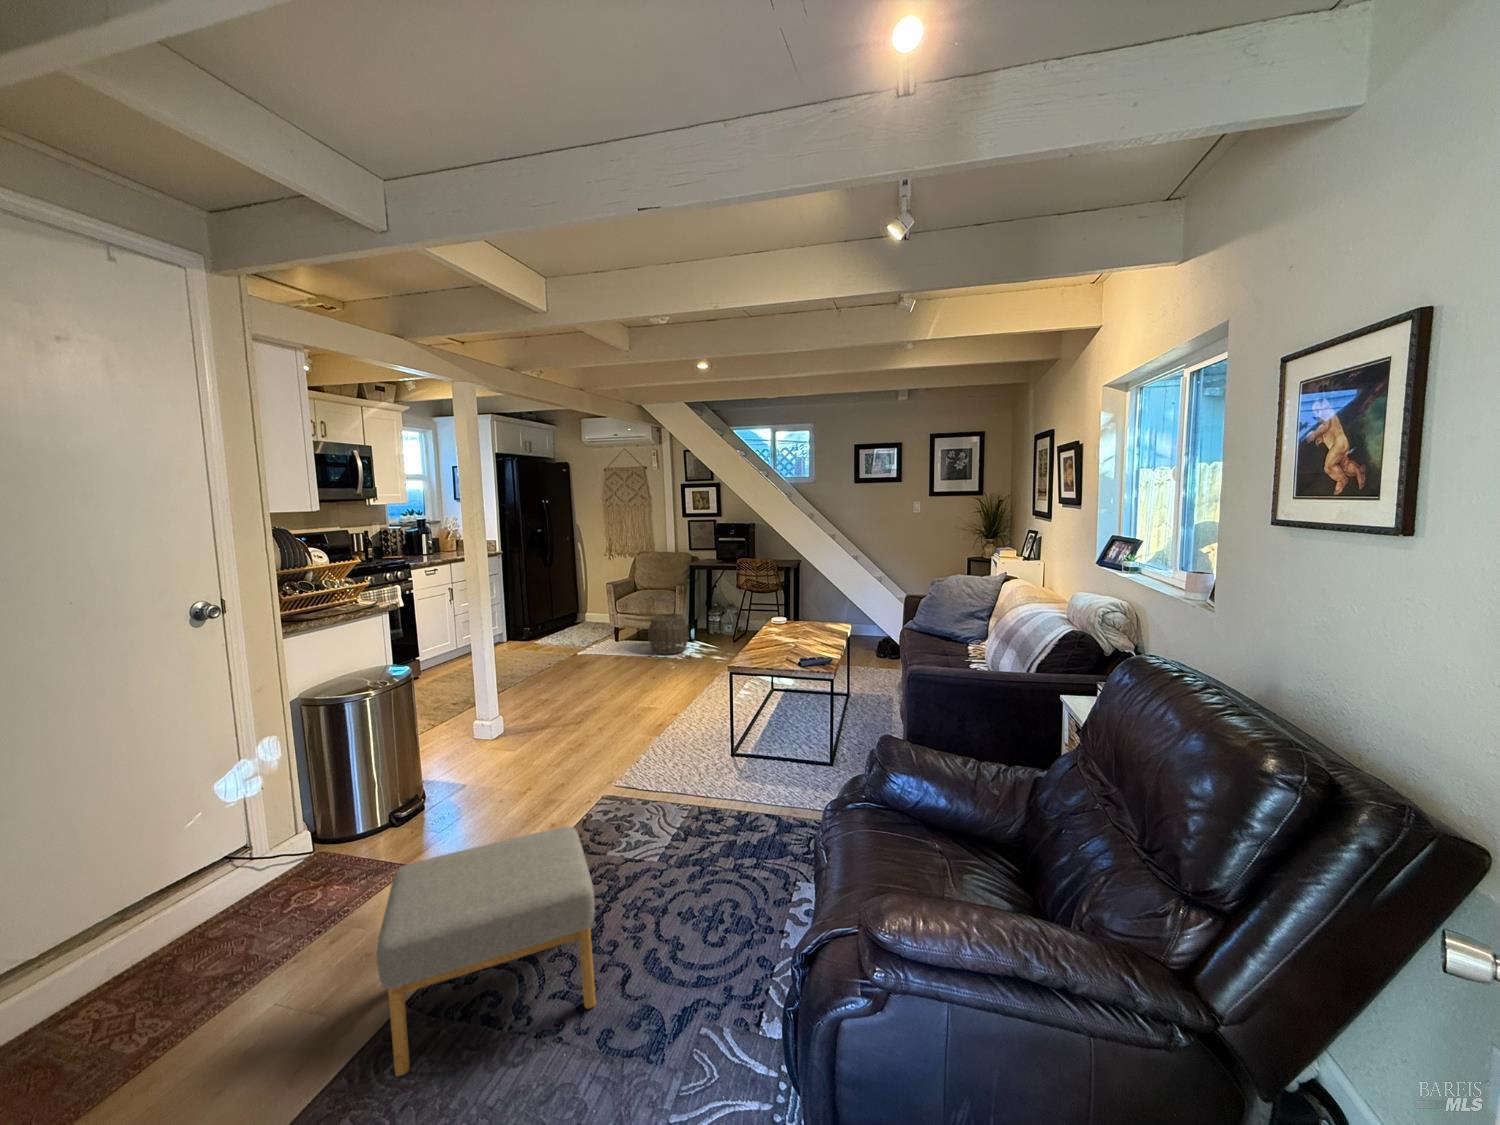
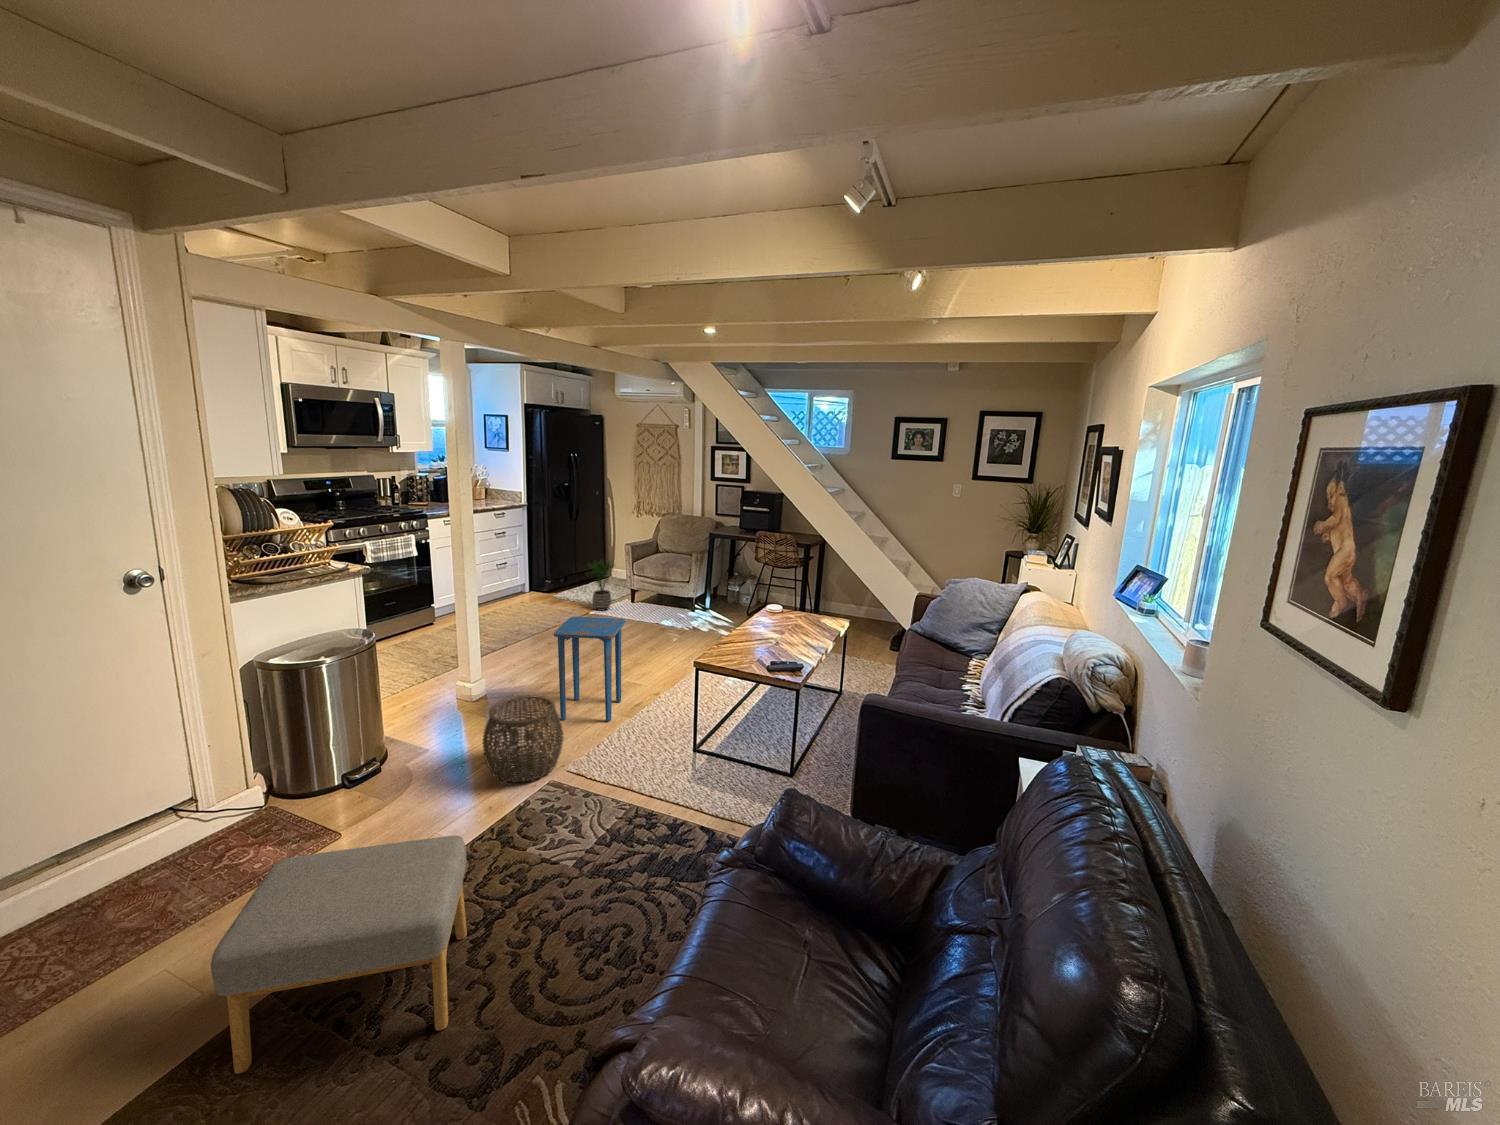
potted plant: none [570,598,605,651] -> present [585,560,613,611]
woven basket: present [648,614,689,654] -> present [482,695,563,783]
side table: none [581,640,644,745] -> present [554,617,626,722]

